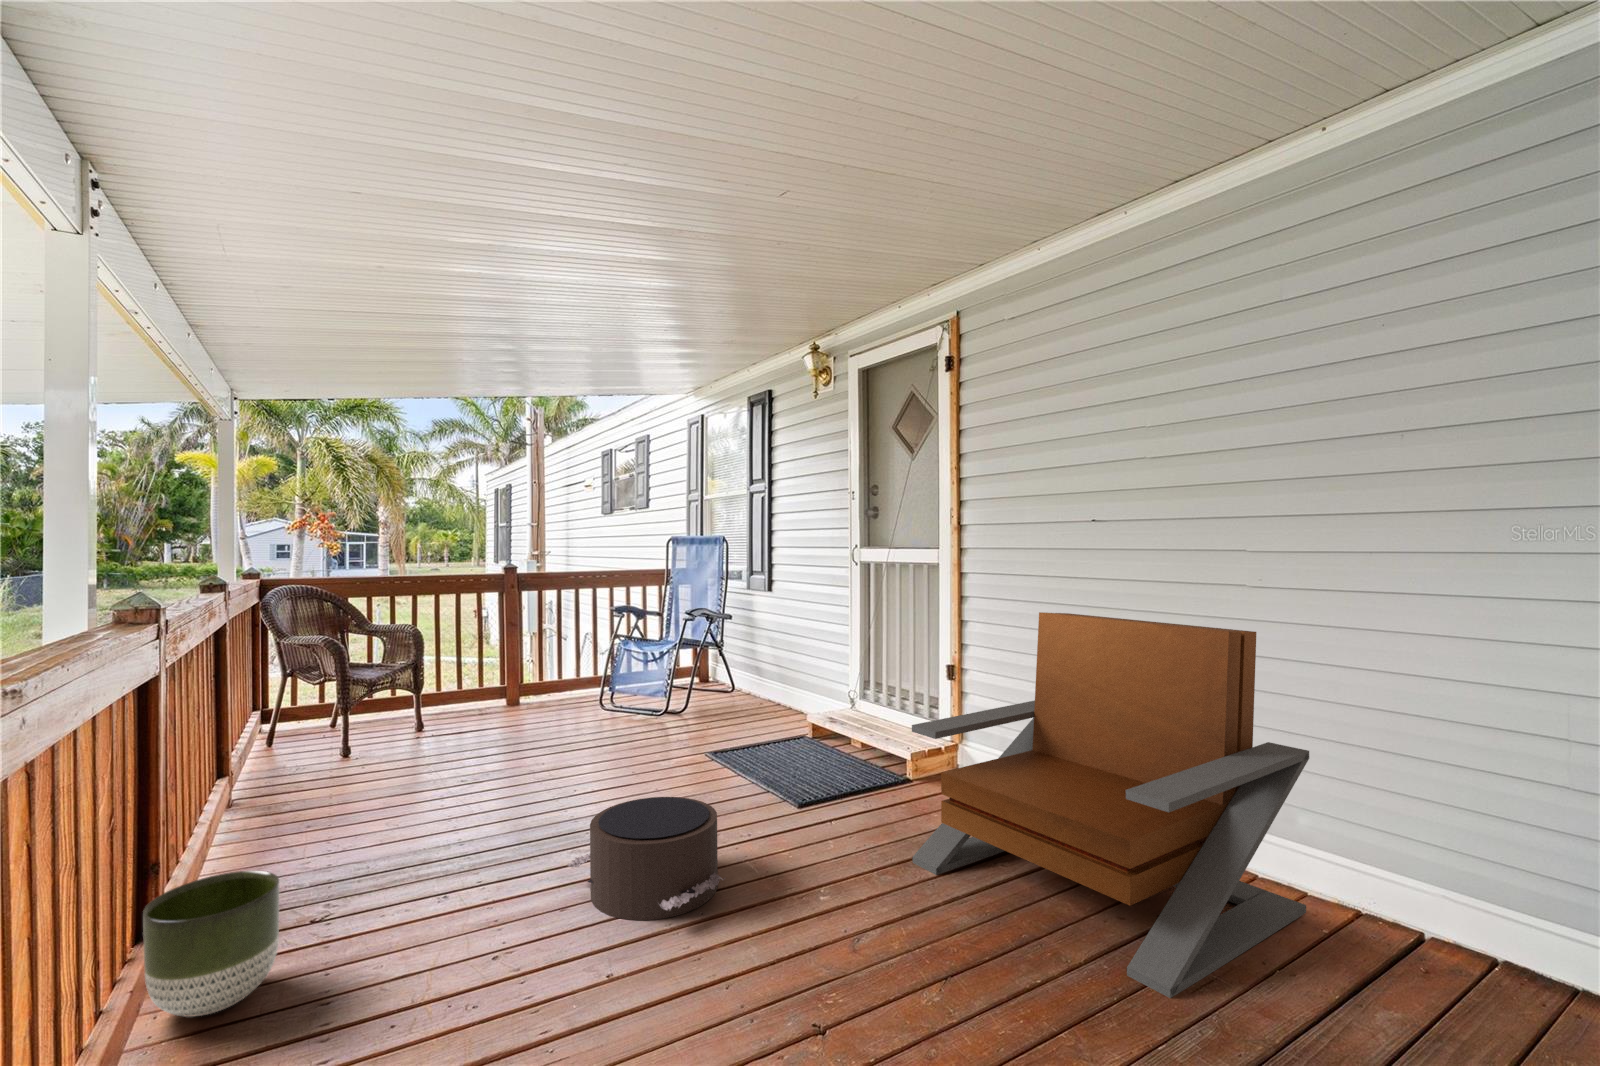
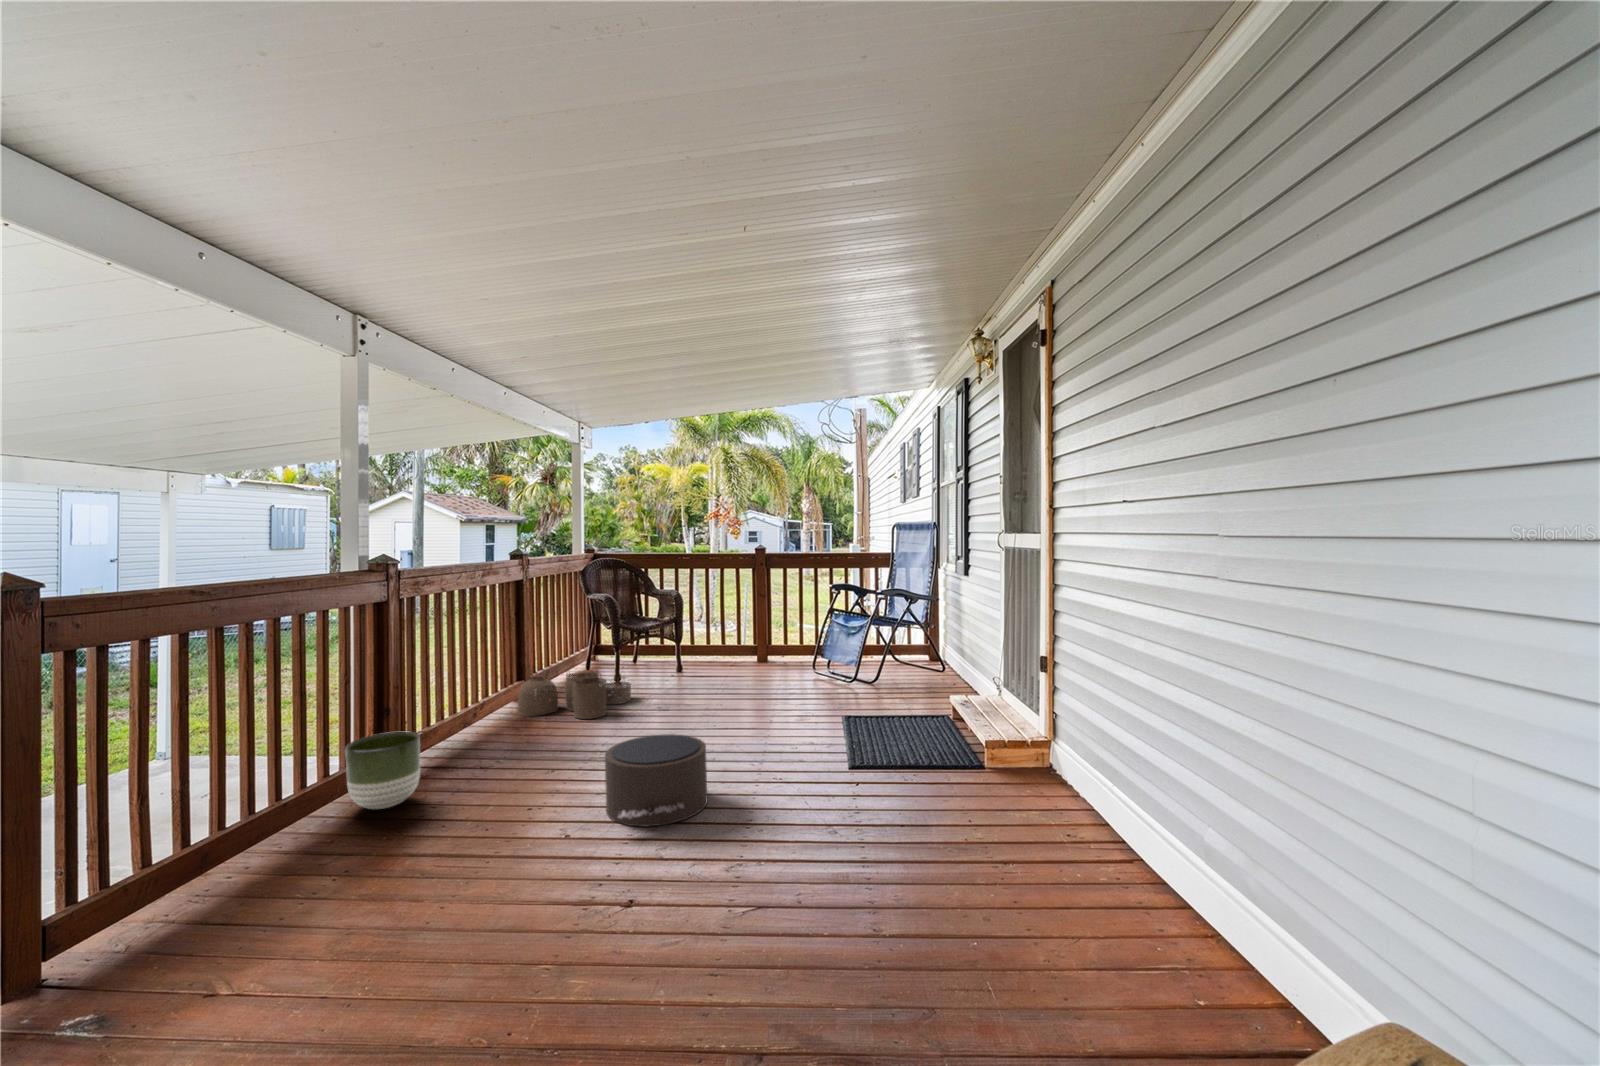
lounge chair: present [912,612,1309,998] -> none [866,603,1249,1029]
woven basket: none [234,739,408,827] -> present [517,671,631,719]

